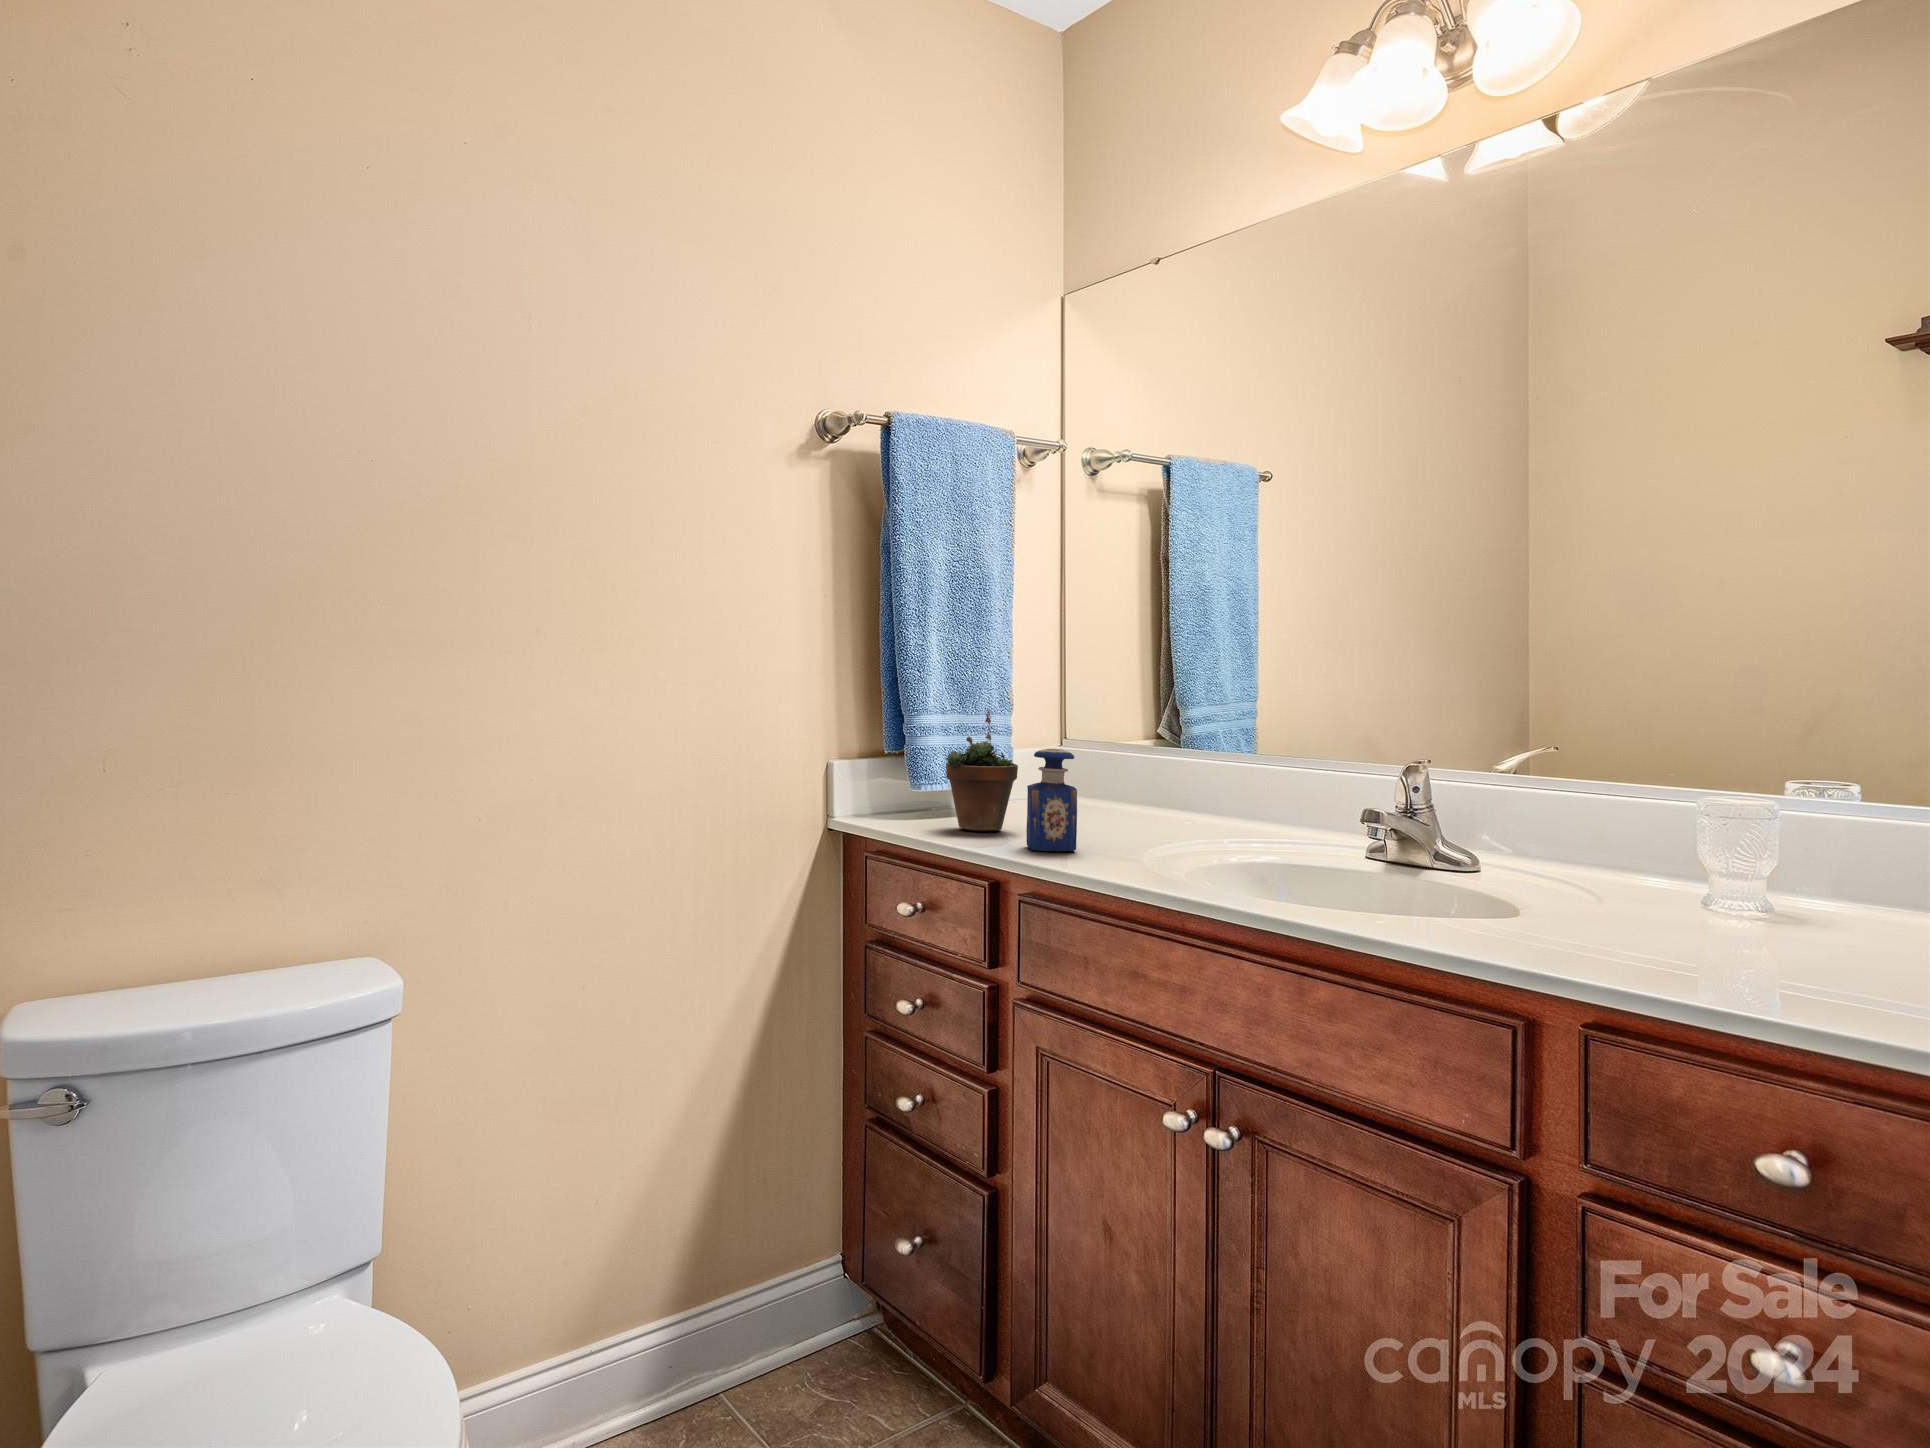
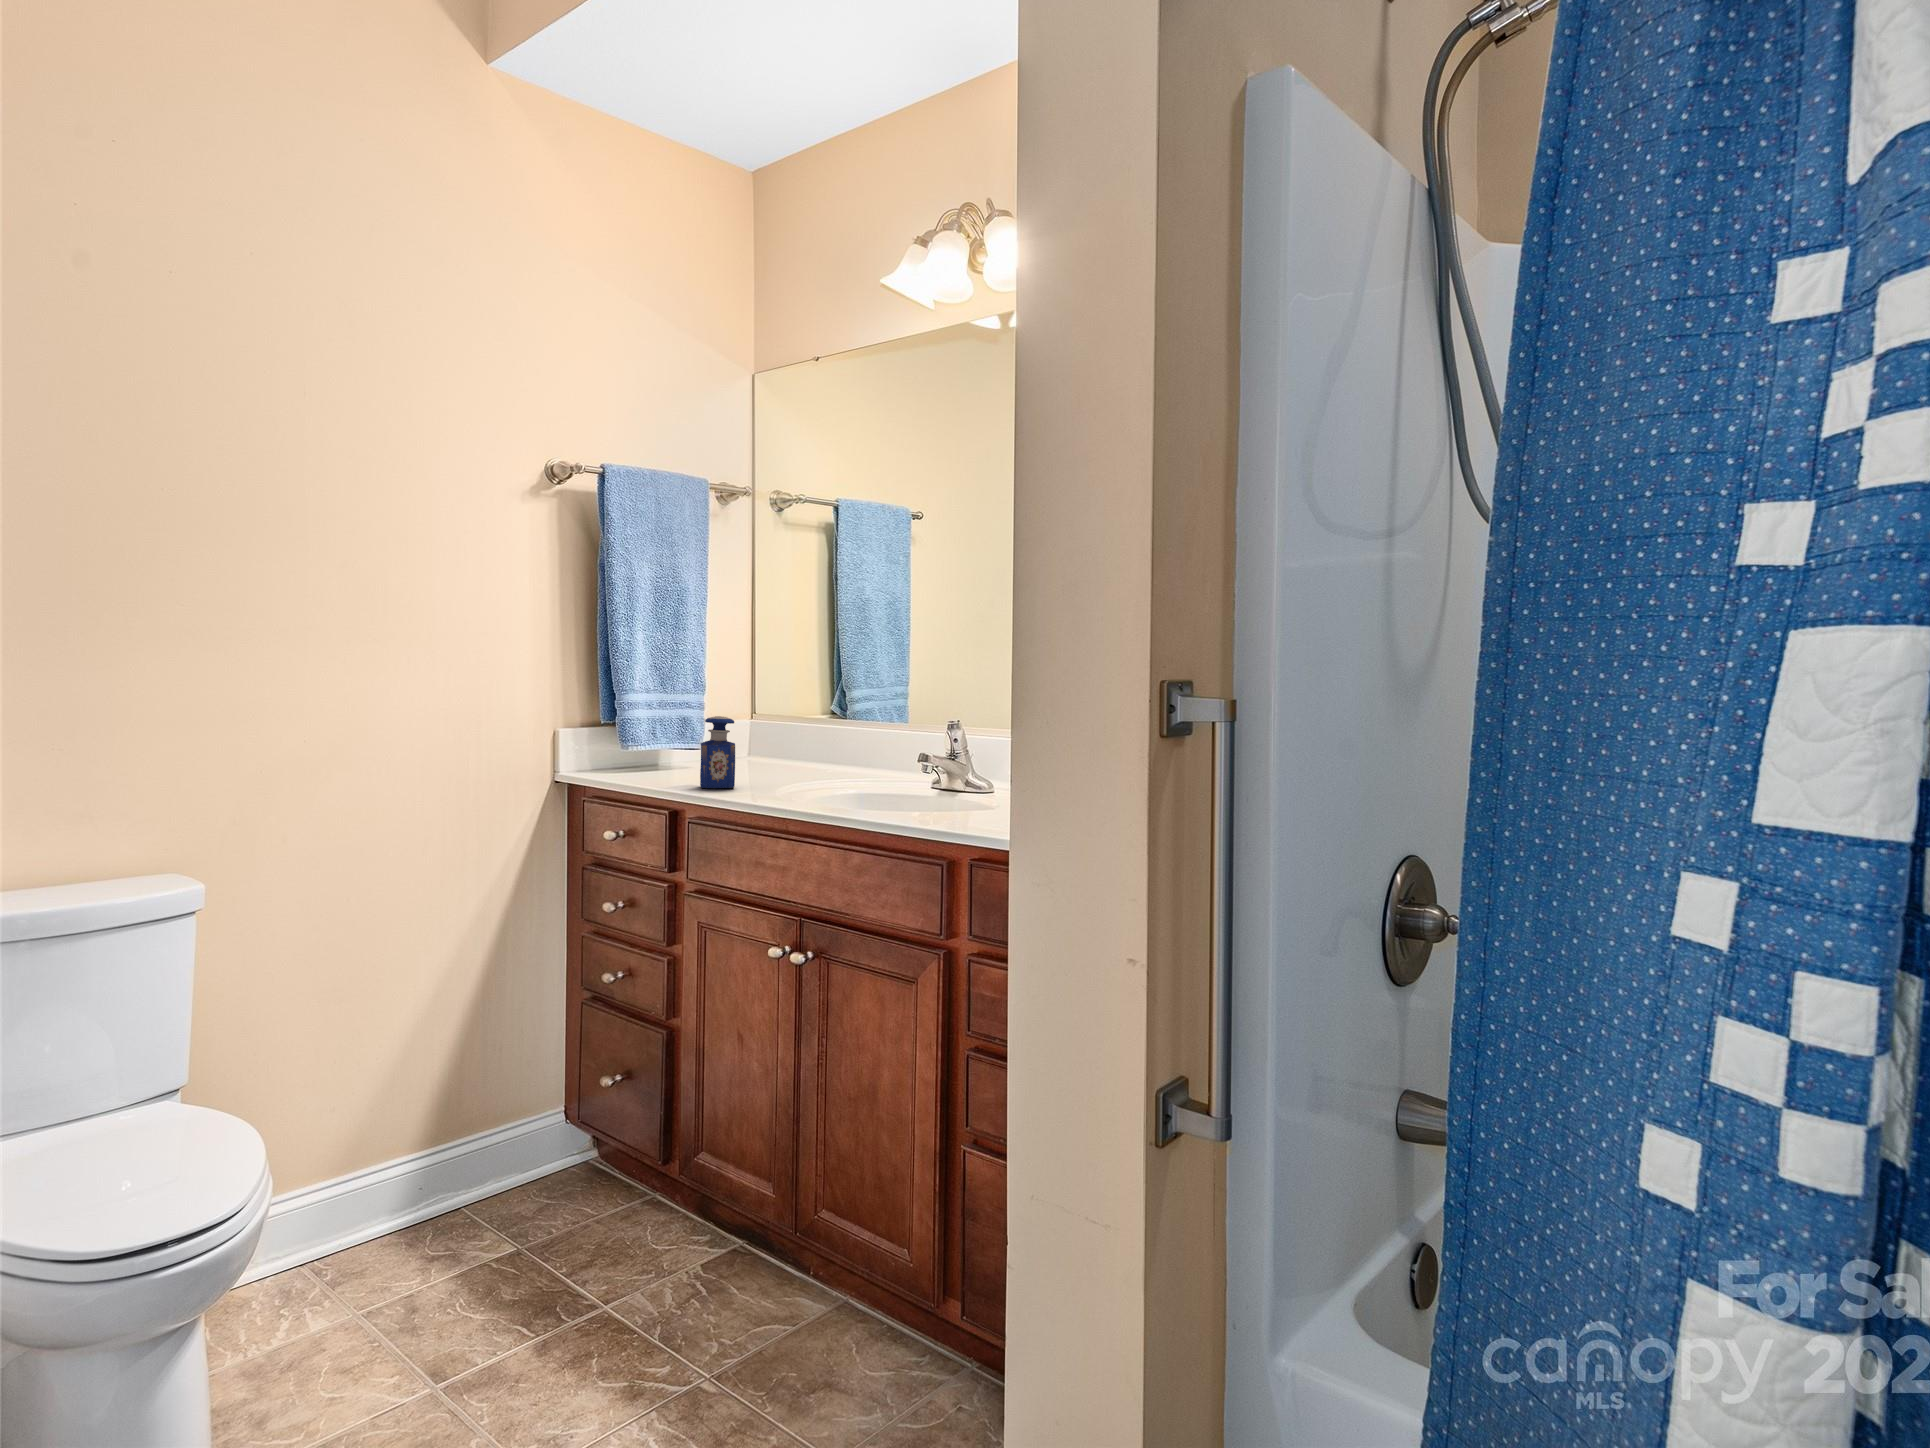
succulent plant: present [946,711,1018,831] -> none [645,690,701,778]

